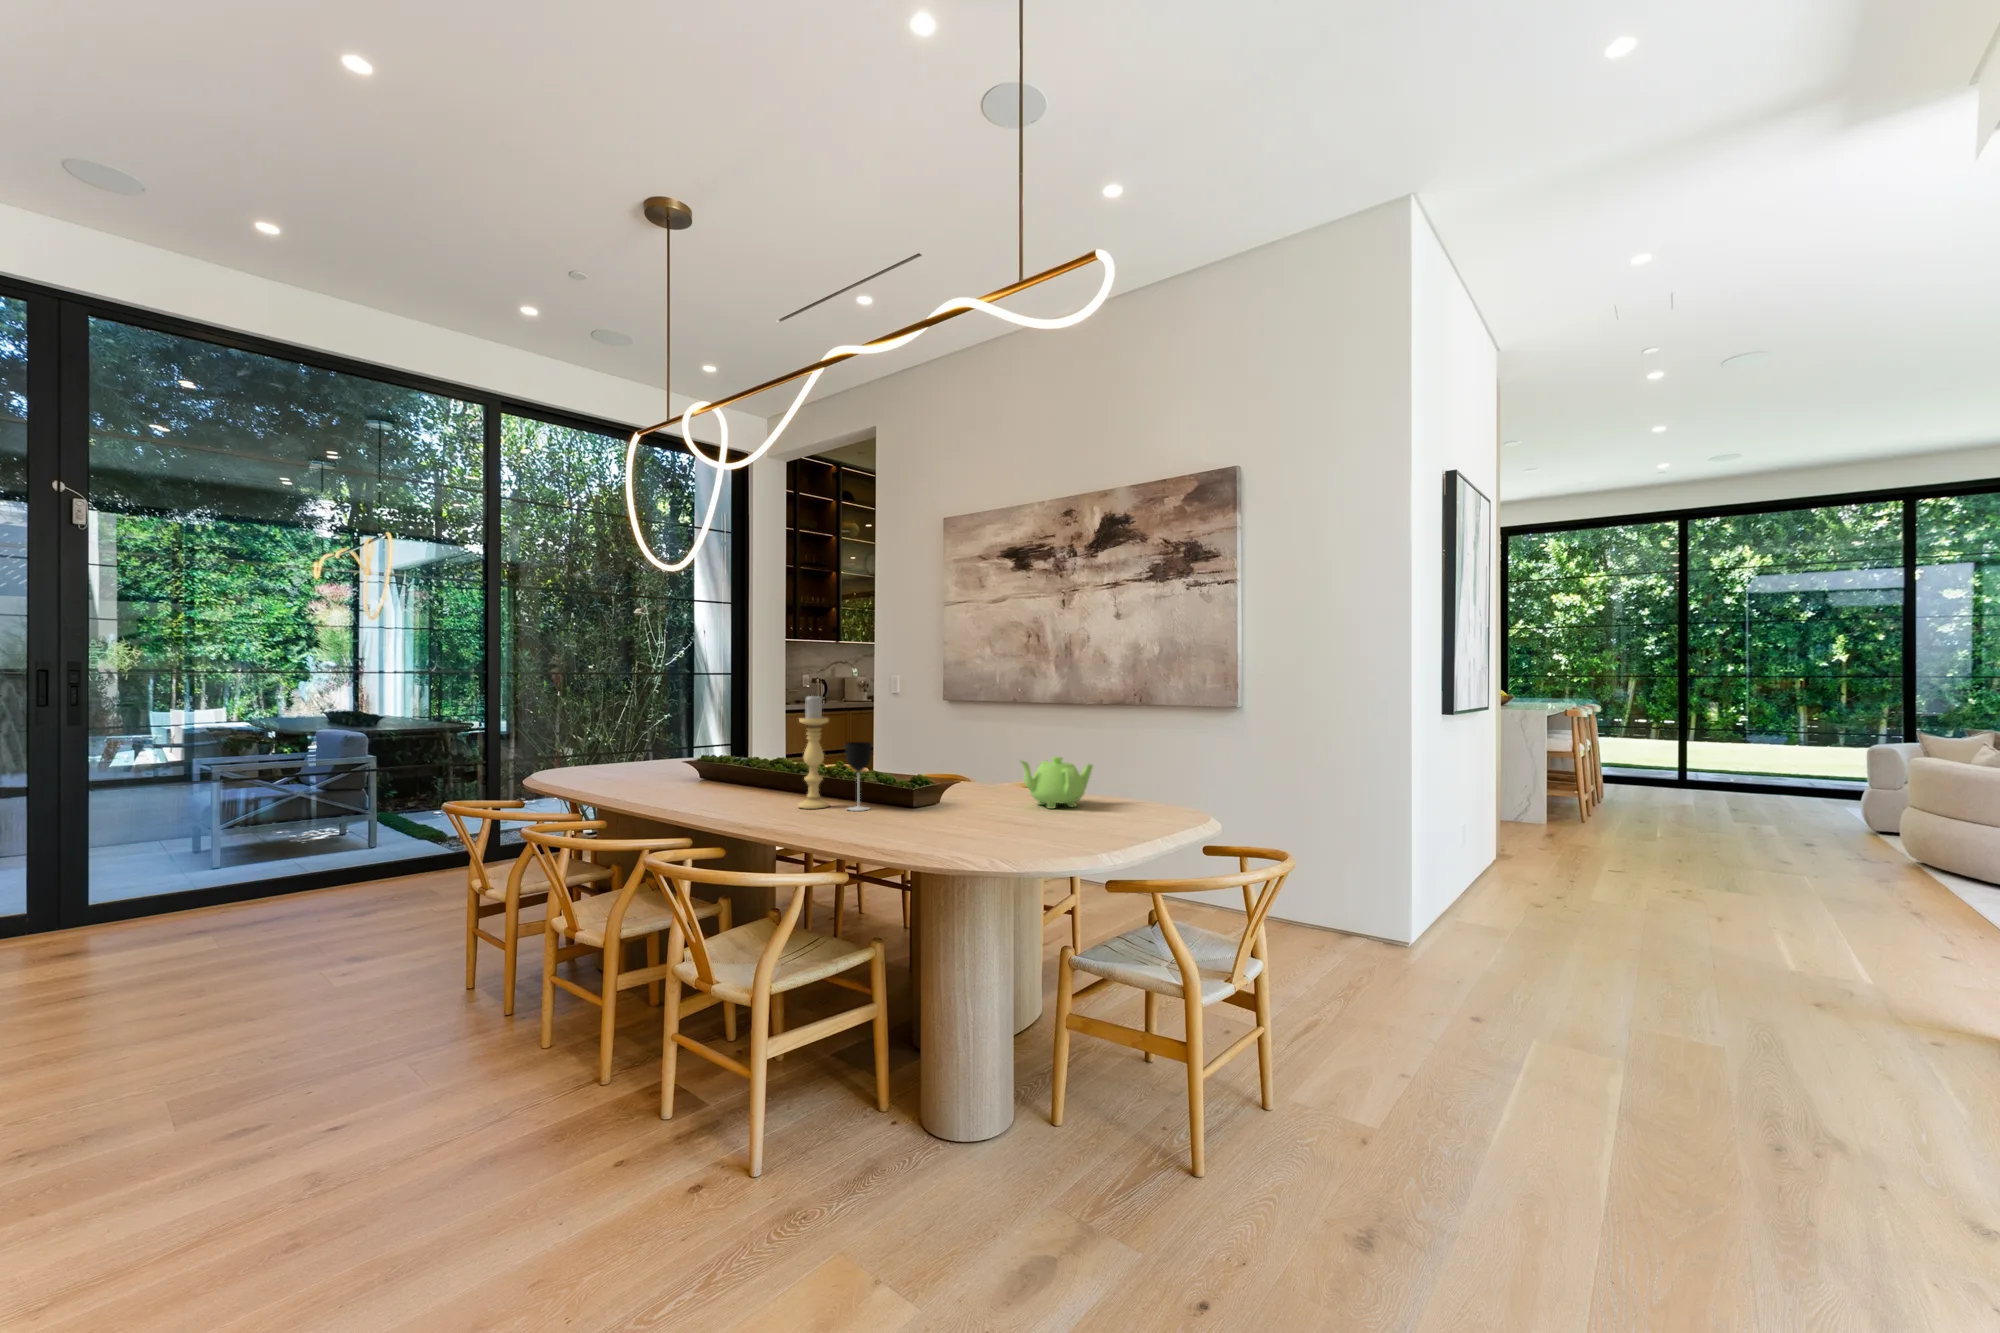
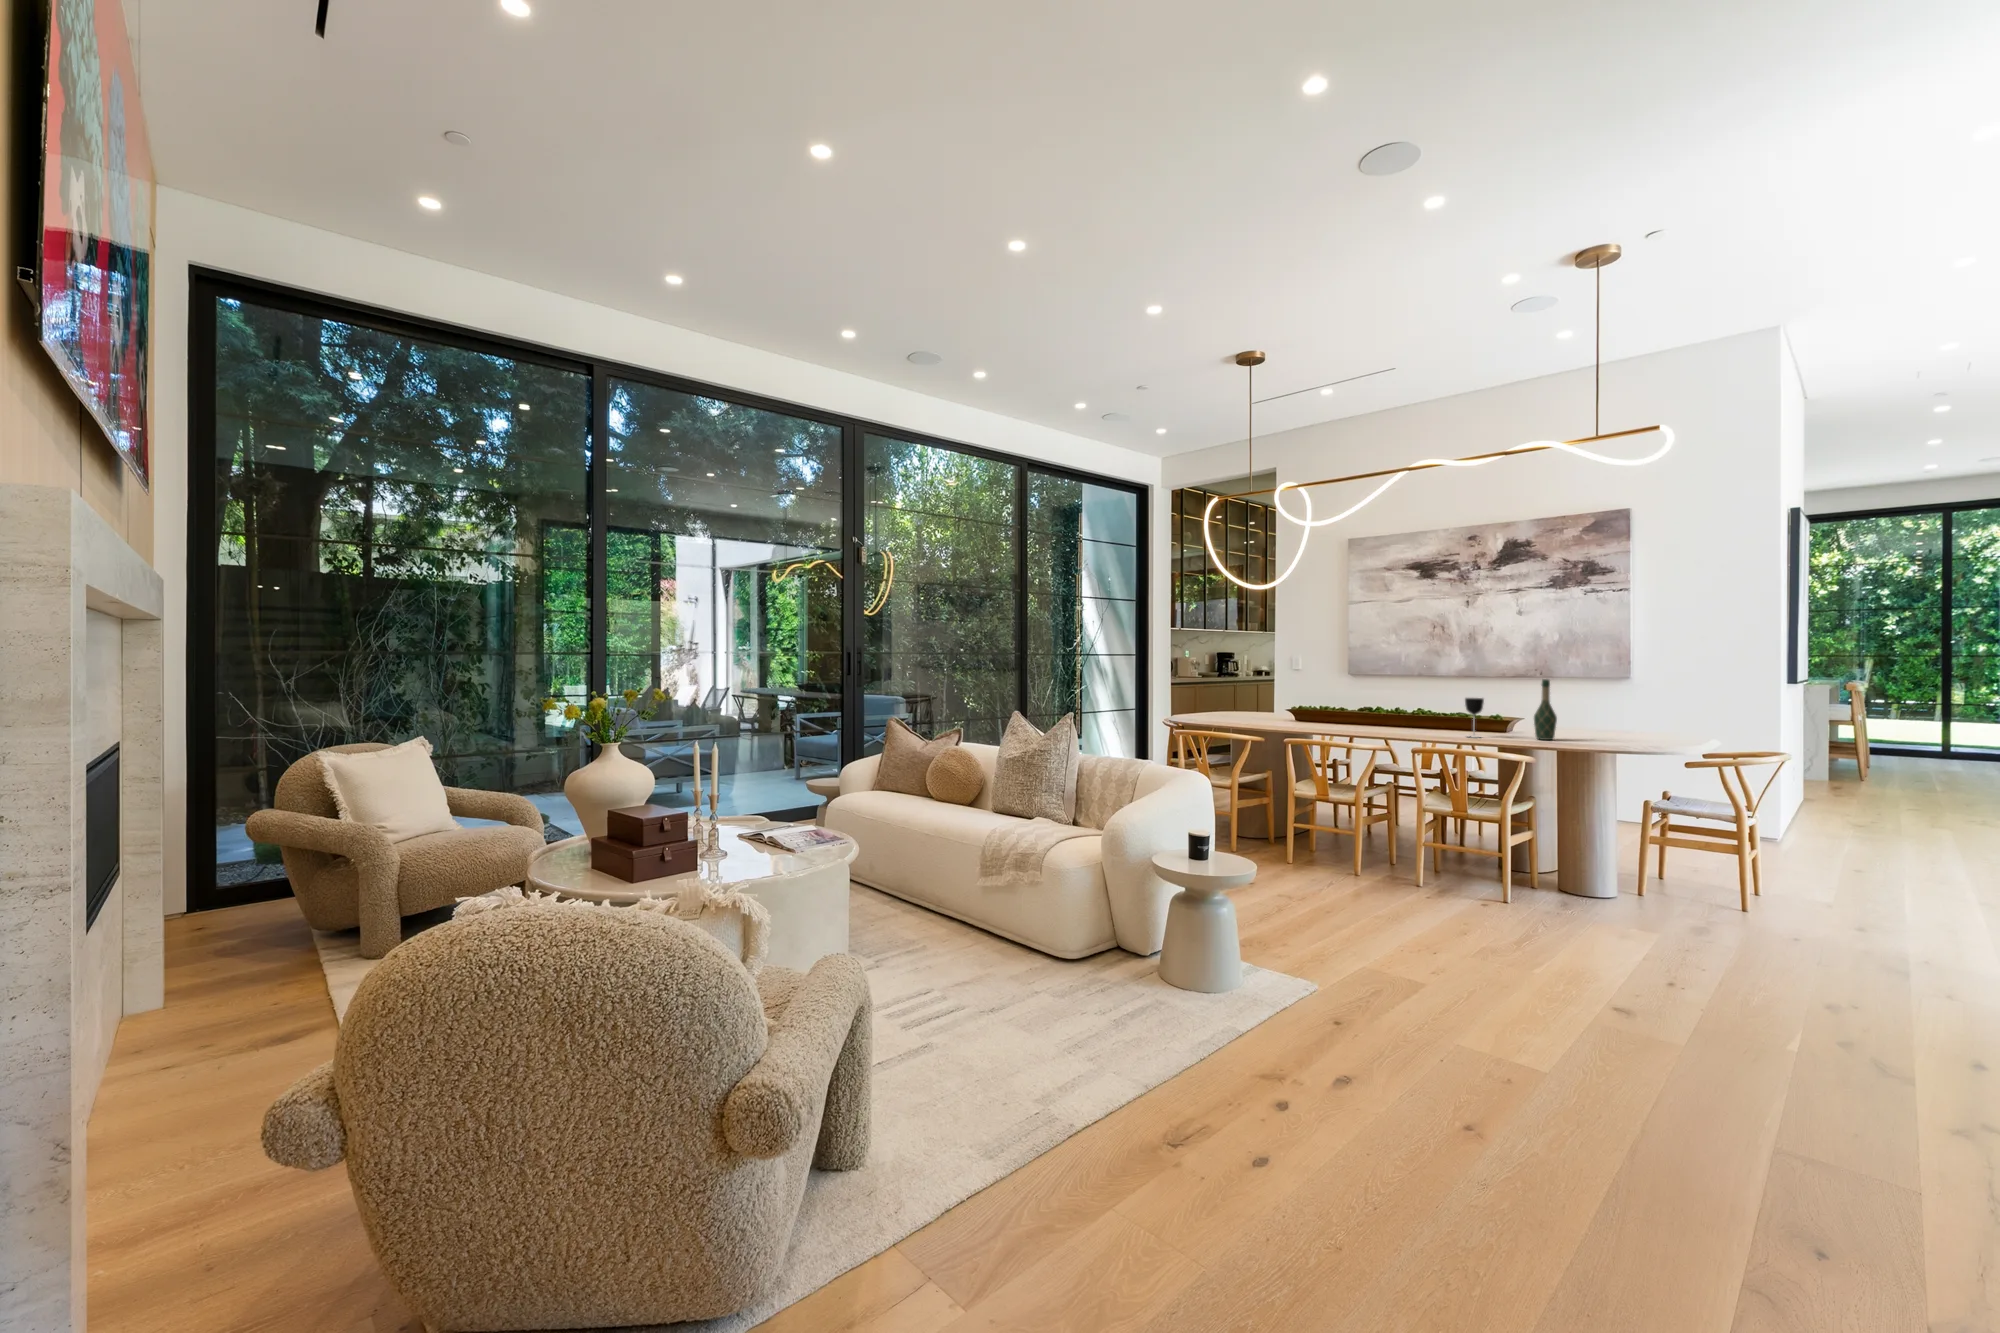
candle holder: present [798,696,829,809] -> none [1429,669,1449,737]
wine bottle: none [932,711,965,816] -> present [1534,679,1557,740]
teapot: present [1021,757,1093,809] -> none [1577,707,1625,738]

